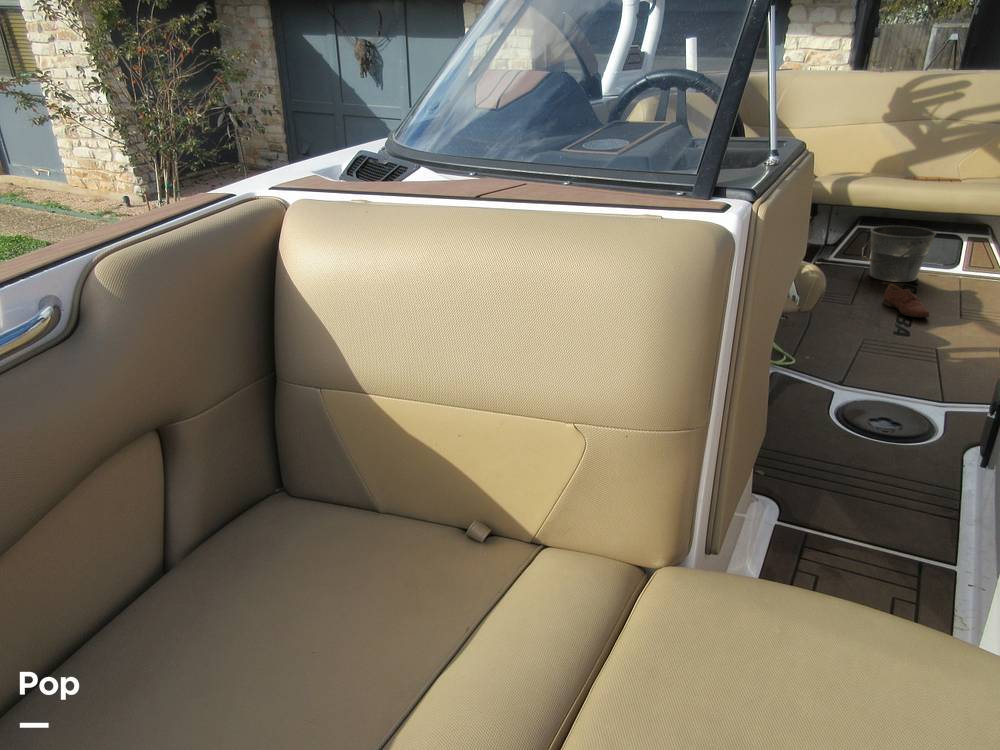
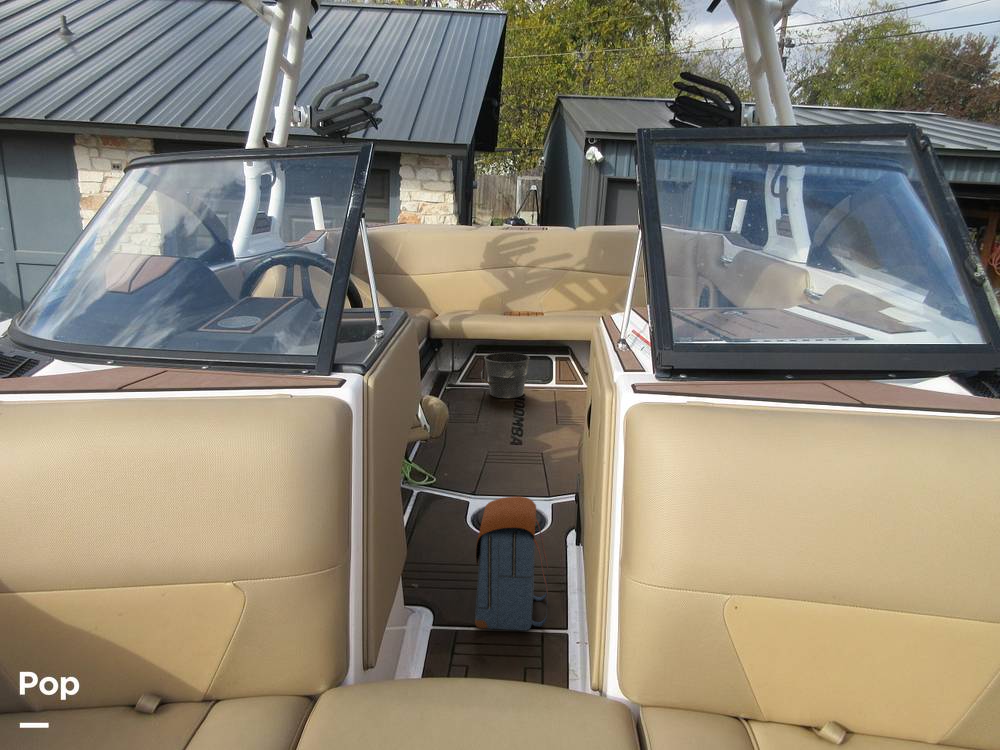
shoe: present [882,284,929,317] -> none [501,401,533,427]
backpack: none [832,393,948,560] -> present [475,496,548,630]

